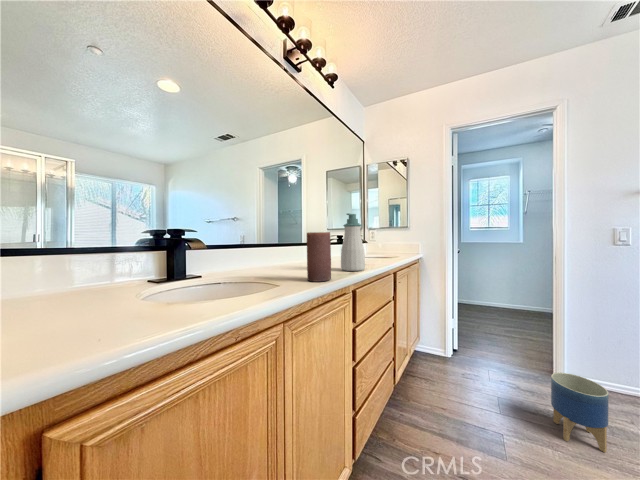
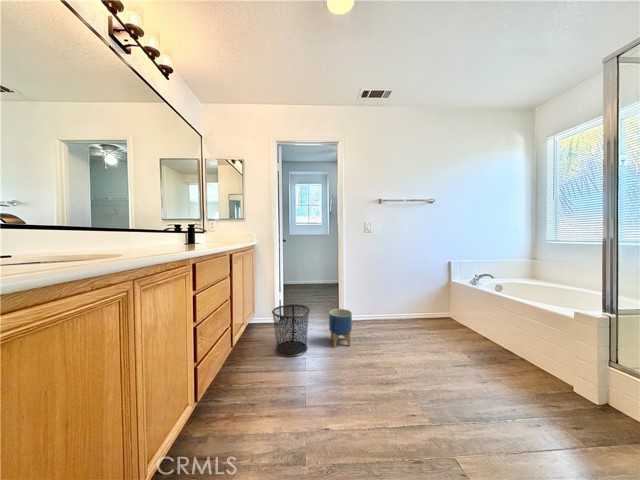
soap bottle: present [341,213,365,271] -> none [181,203,203,250]
candle: present [307,232,331,282] -> none [150,215,174,255]
waste bin: none [448,345,513,431] -> present [272,304,310,357]

